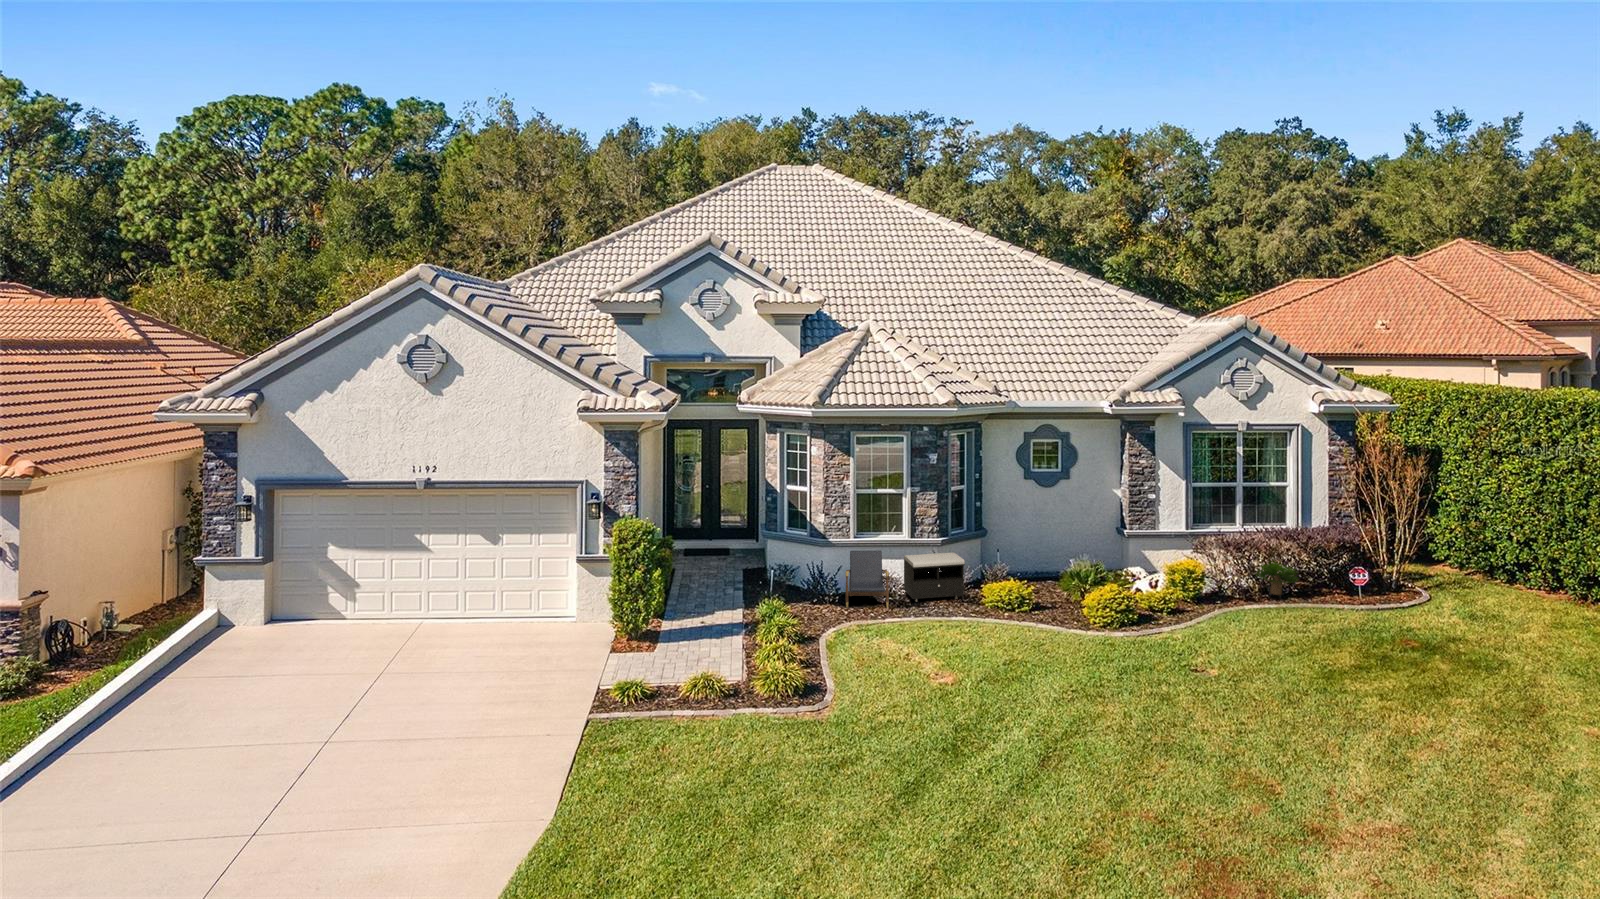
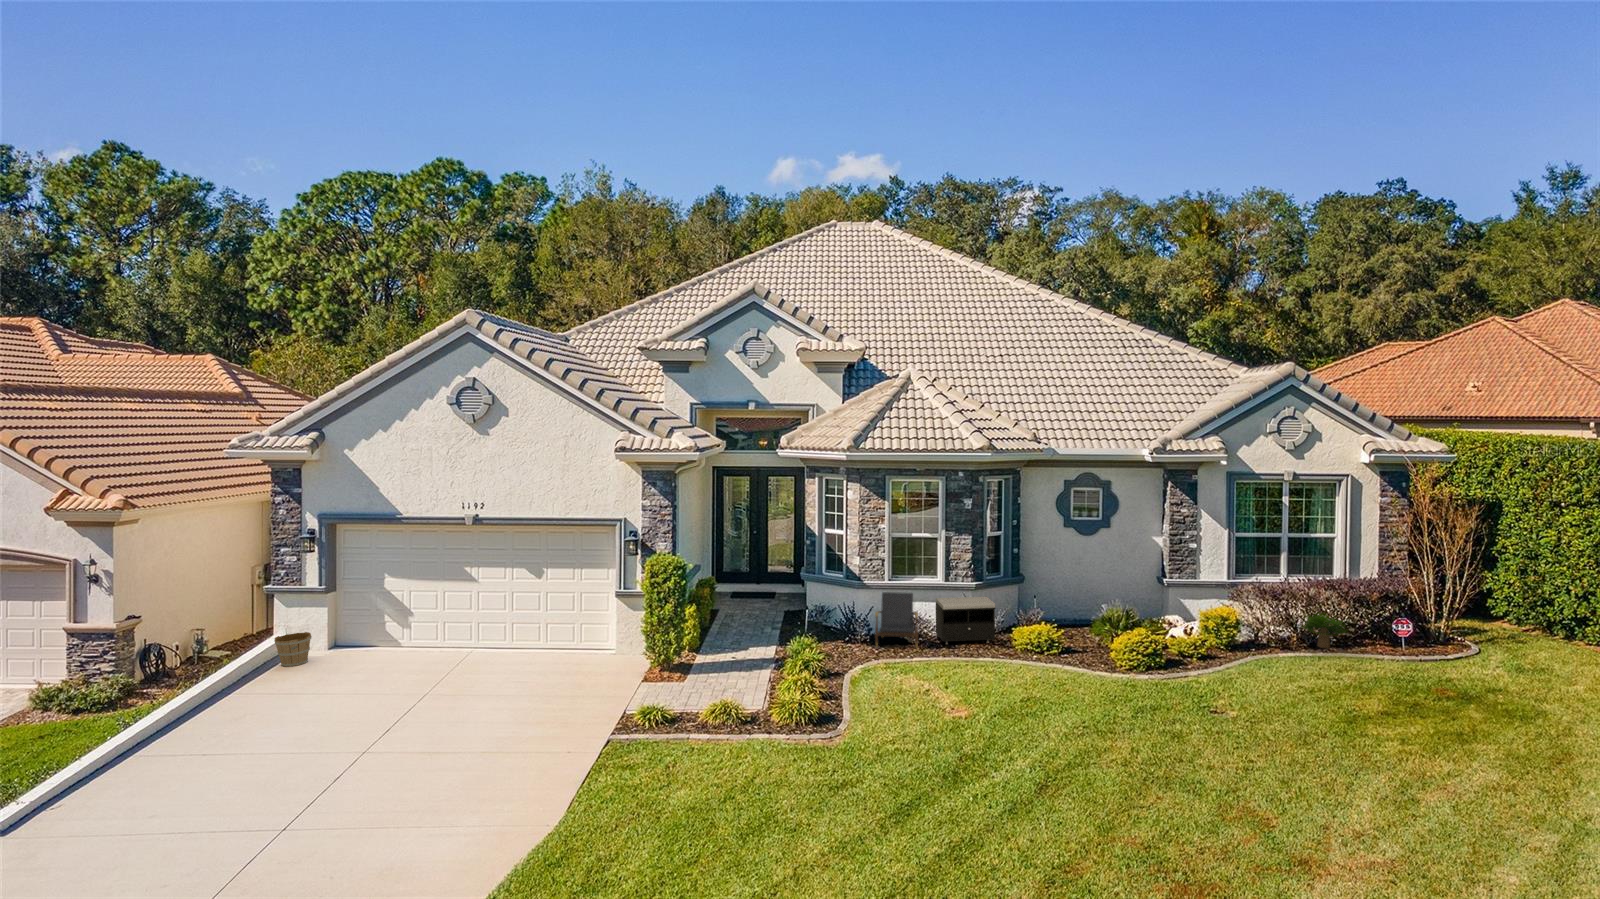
wooden bucket: none [197,611,240,650] -> present [274,632,312,667]

